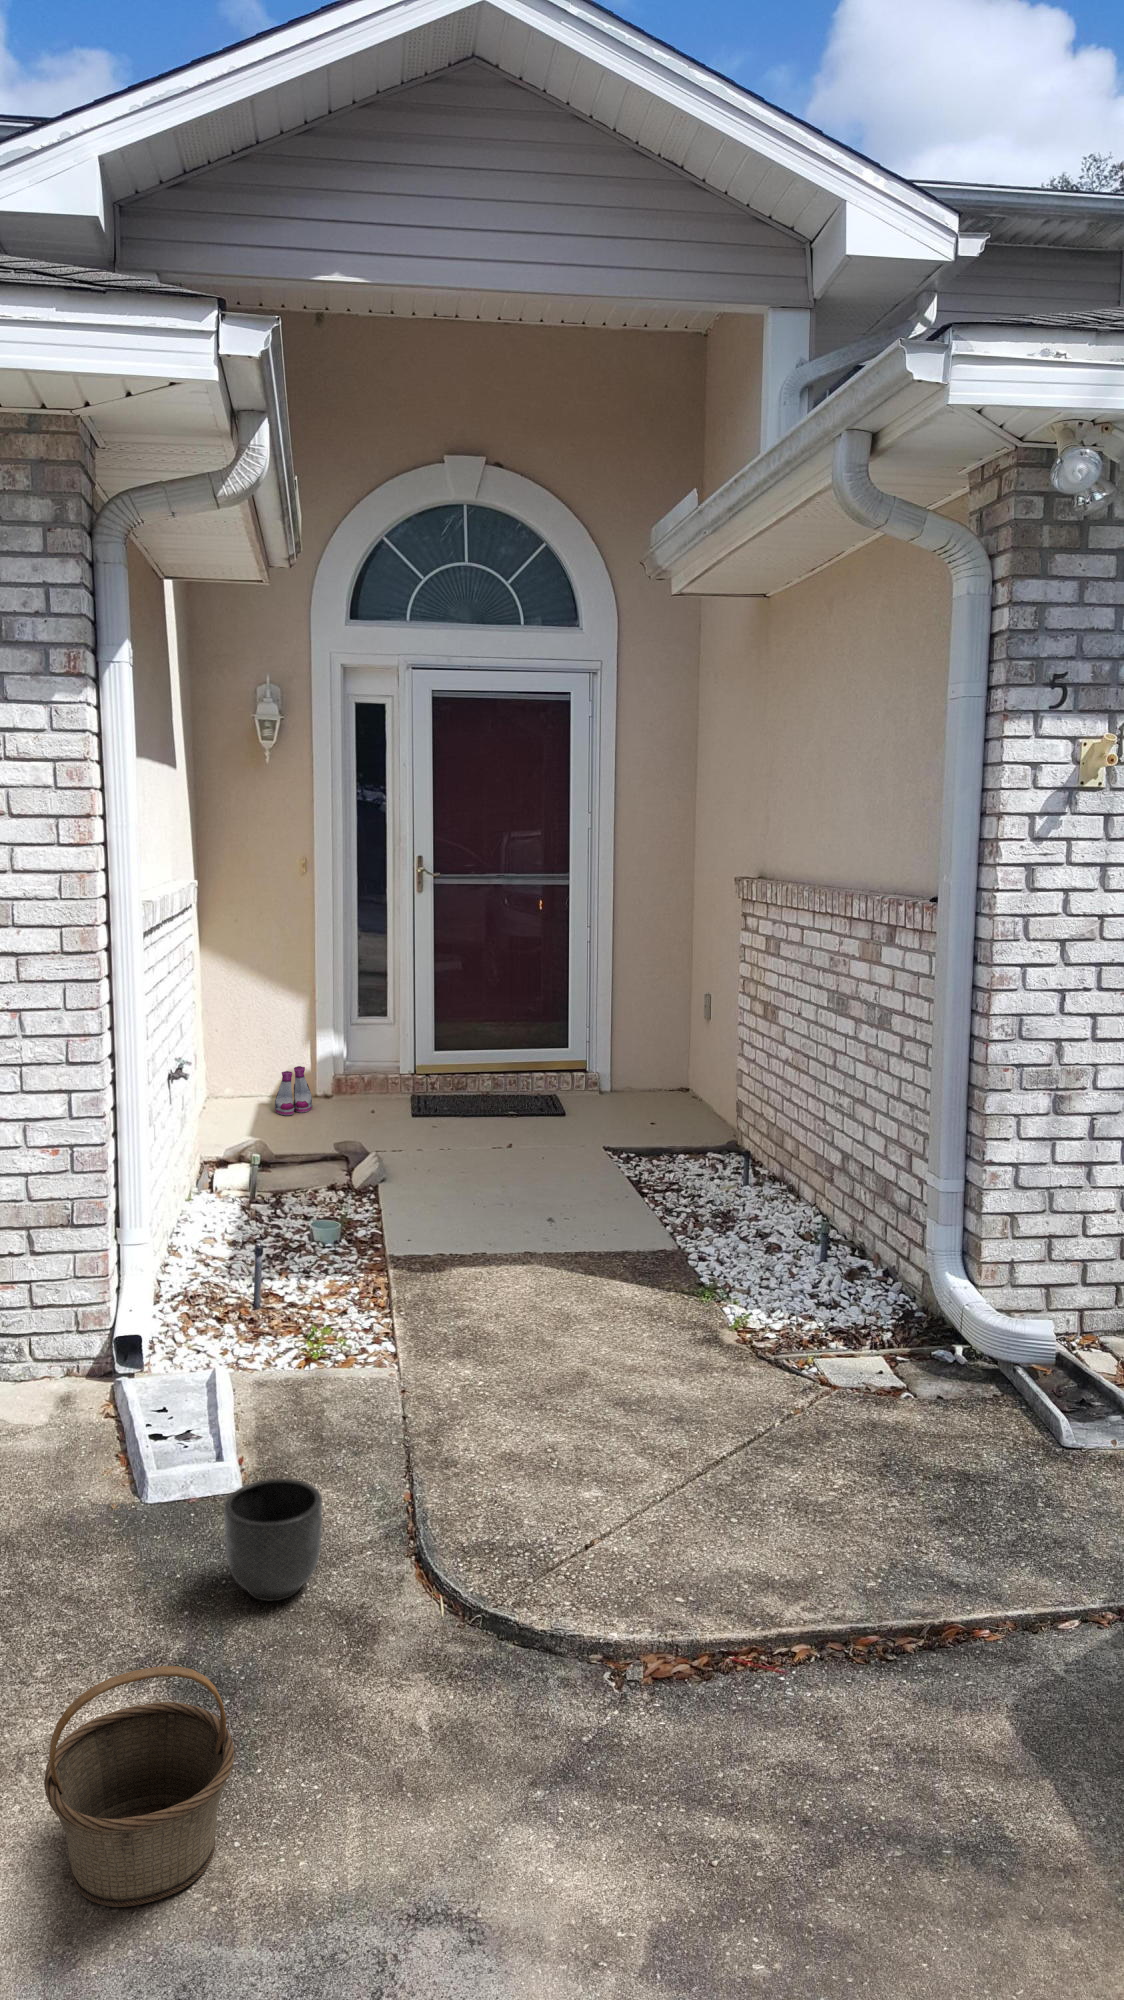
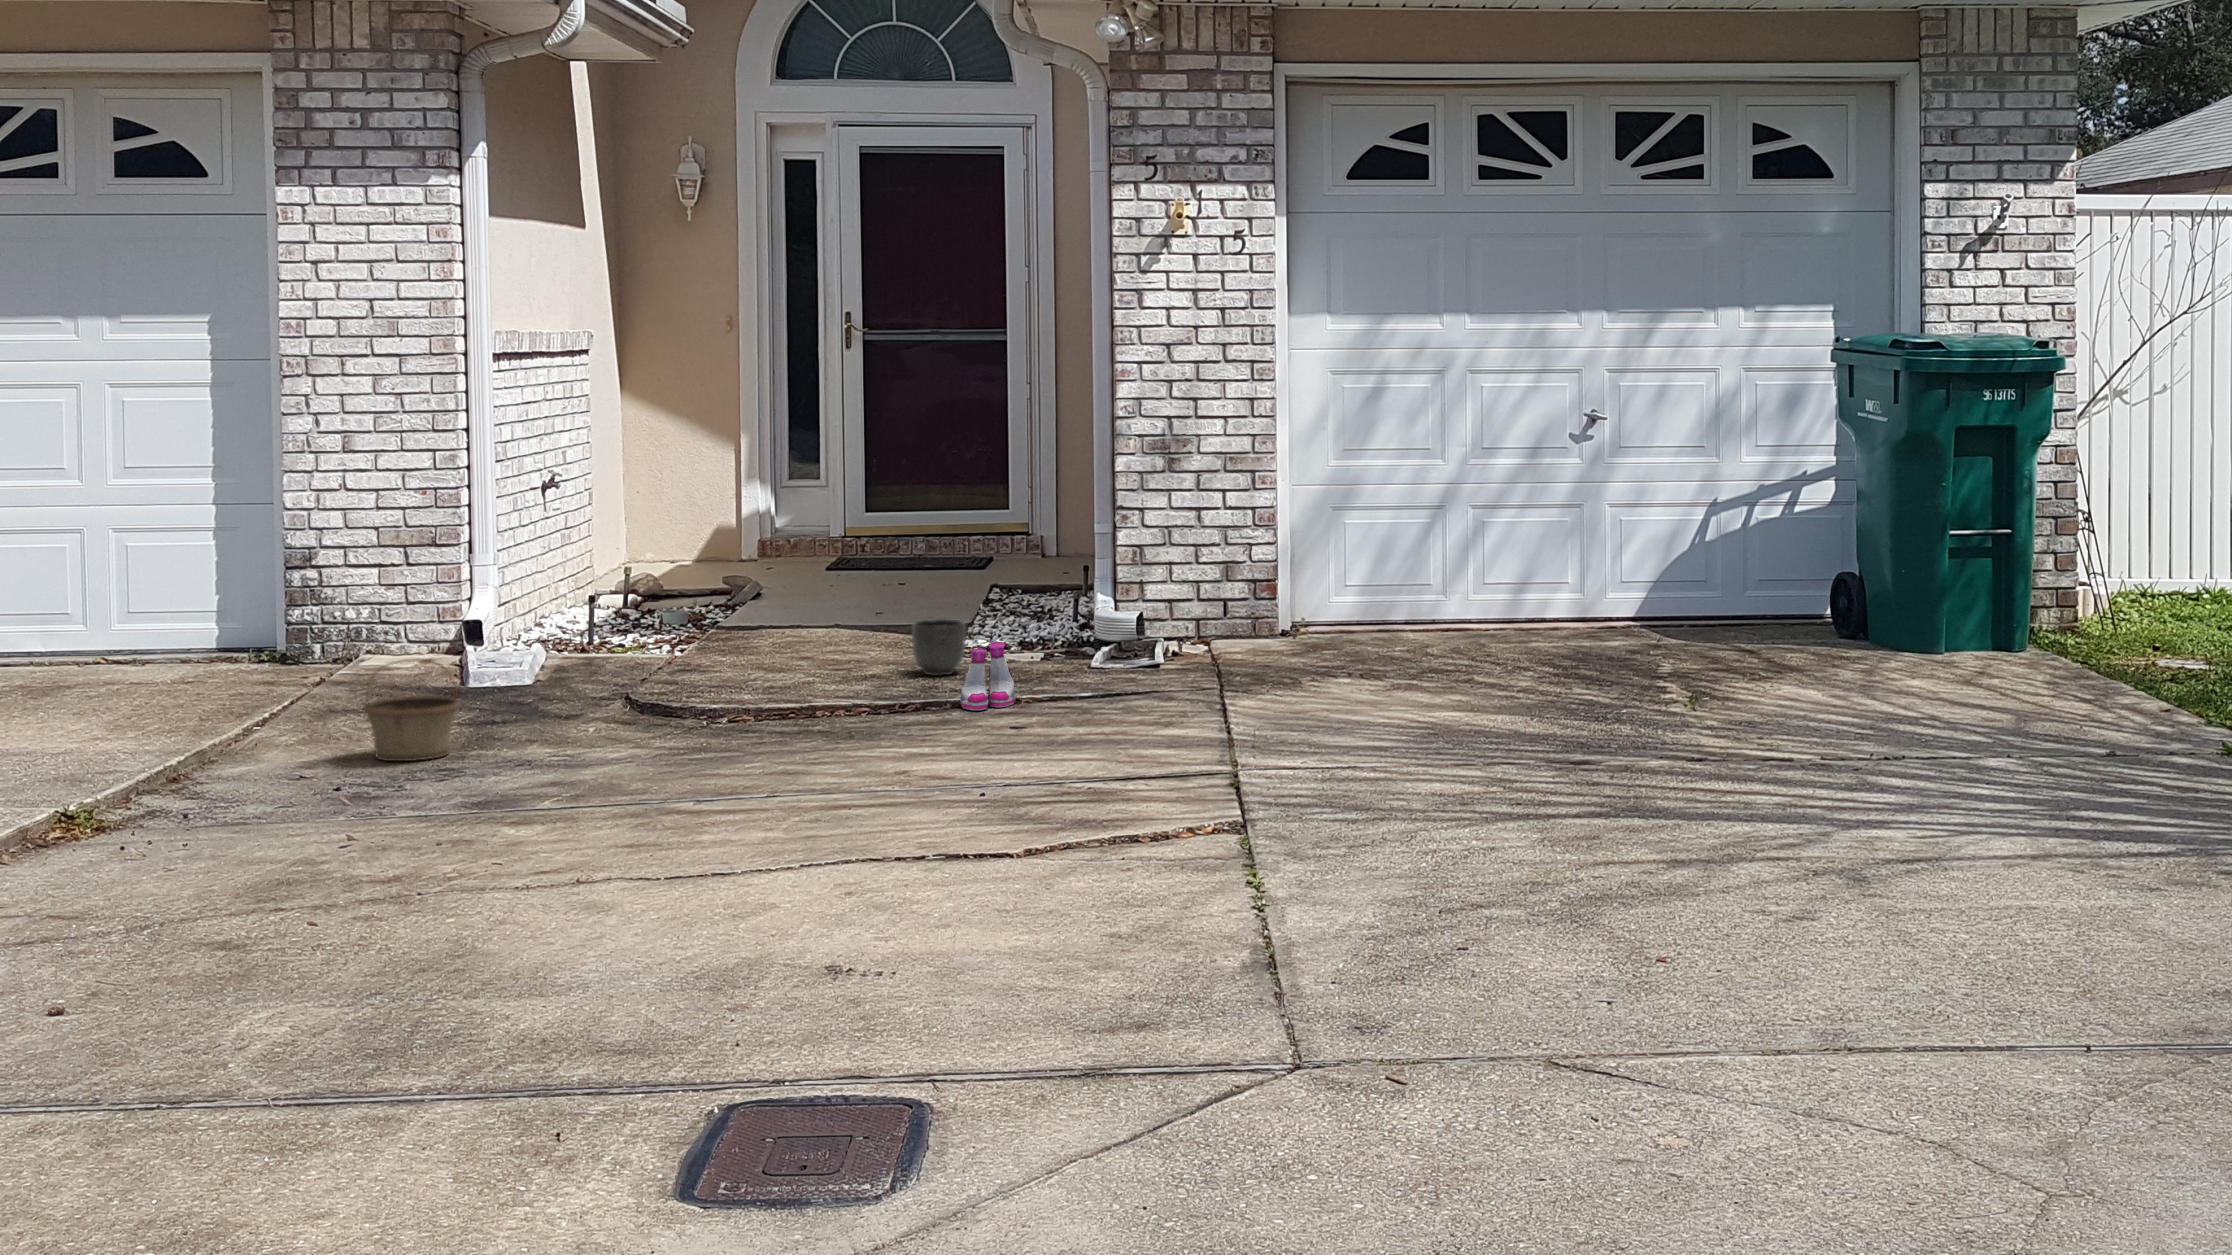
boots: present [275,1066,312,1115] -> present [960,641,1015,710]
planter: present [224,1479,322,1601] -> present [912,619,966,676]

